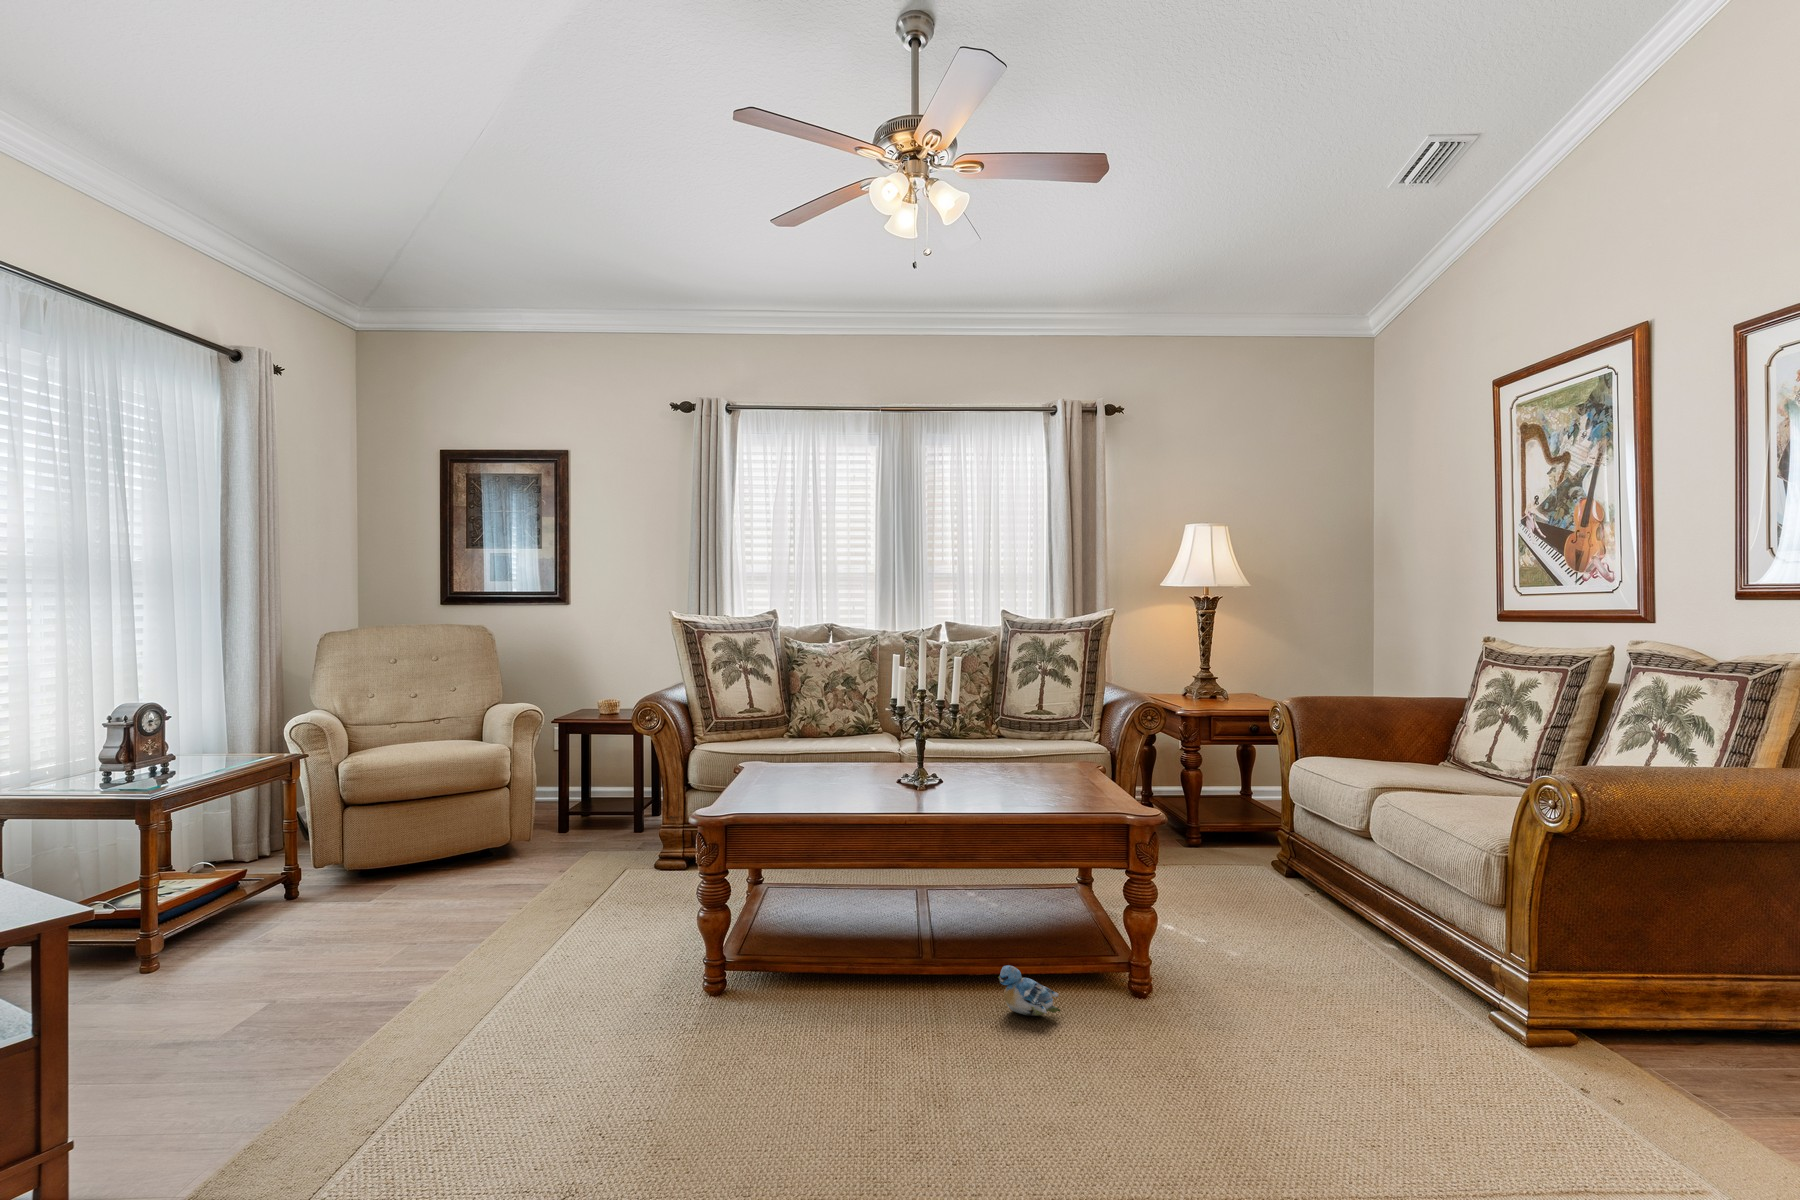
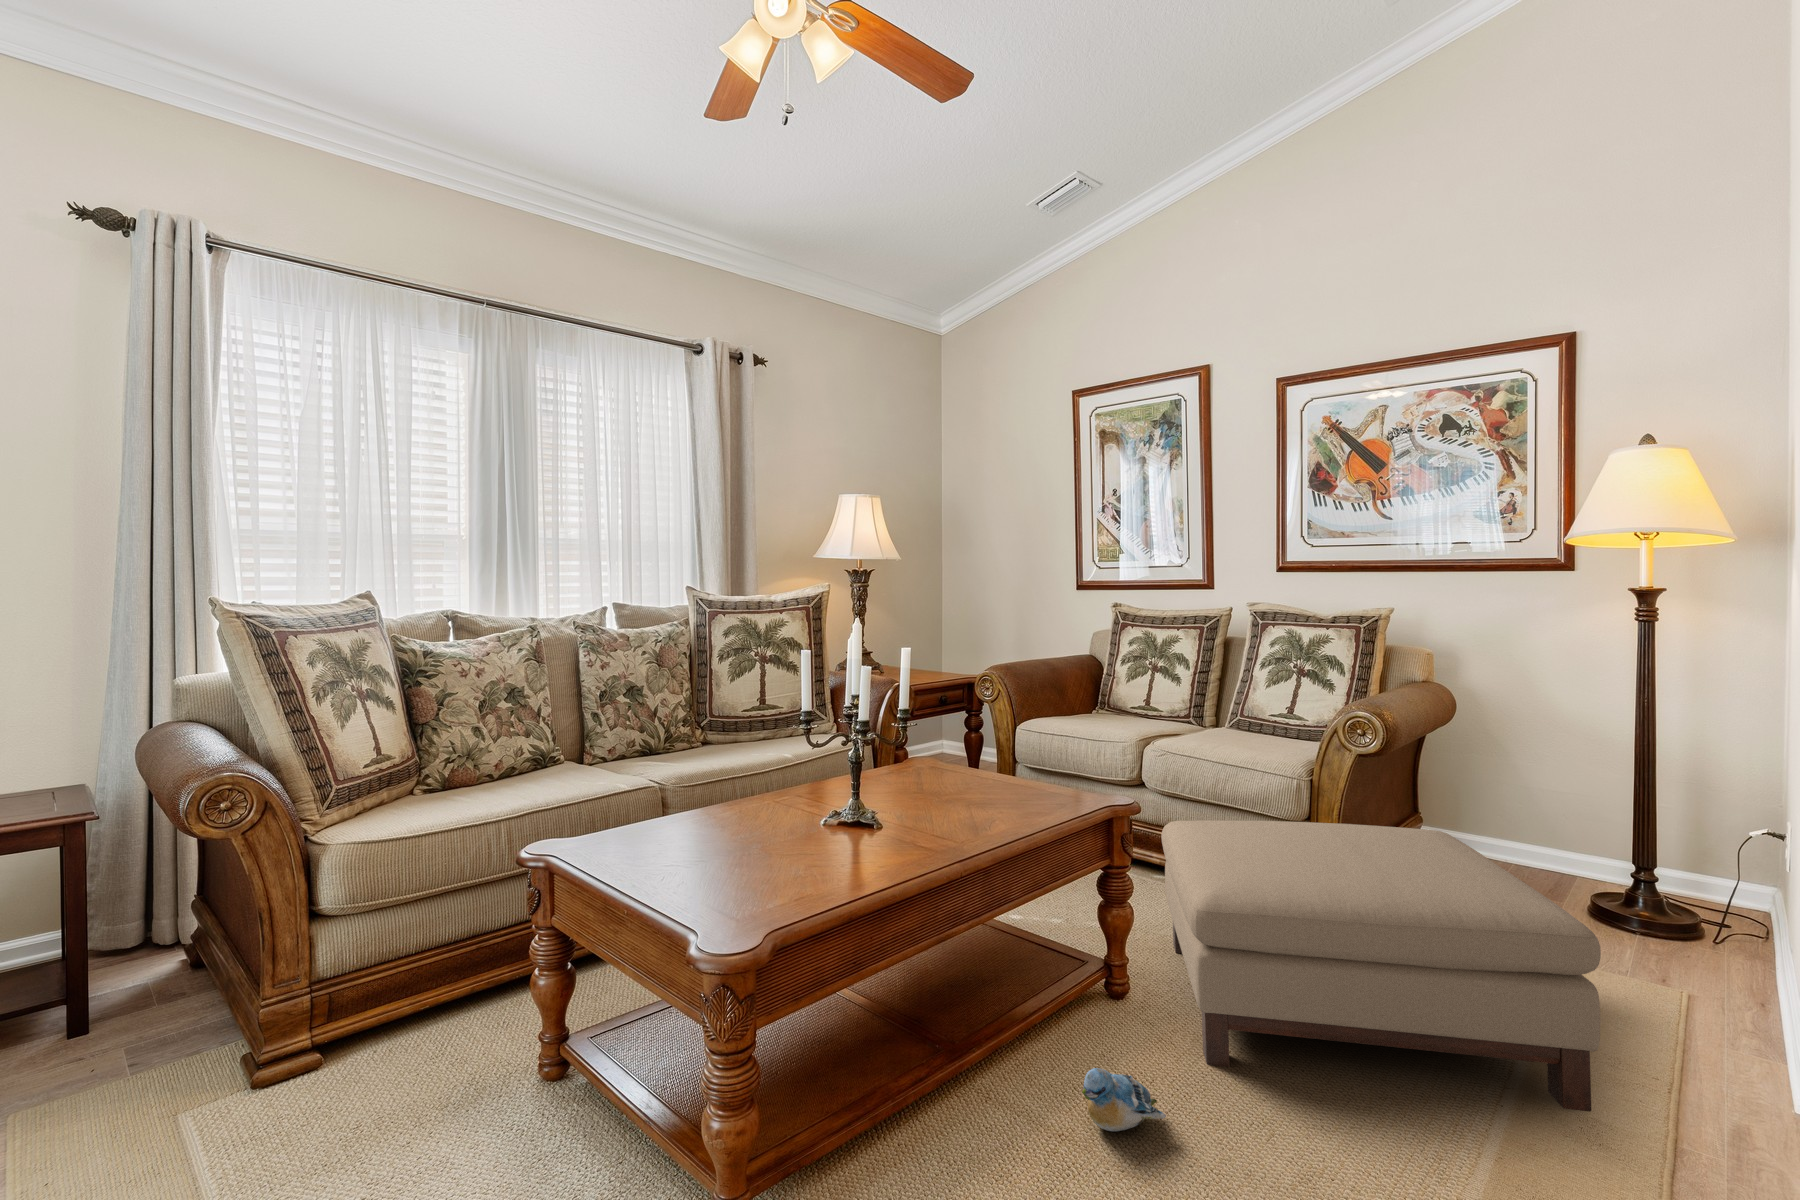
ottoman: none [1134,850,1551,1151] -> present [1161,820,1601,1112]

